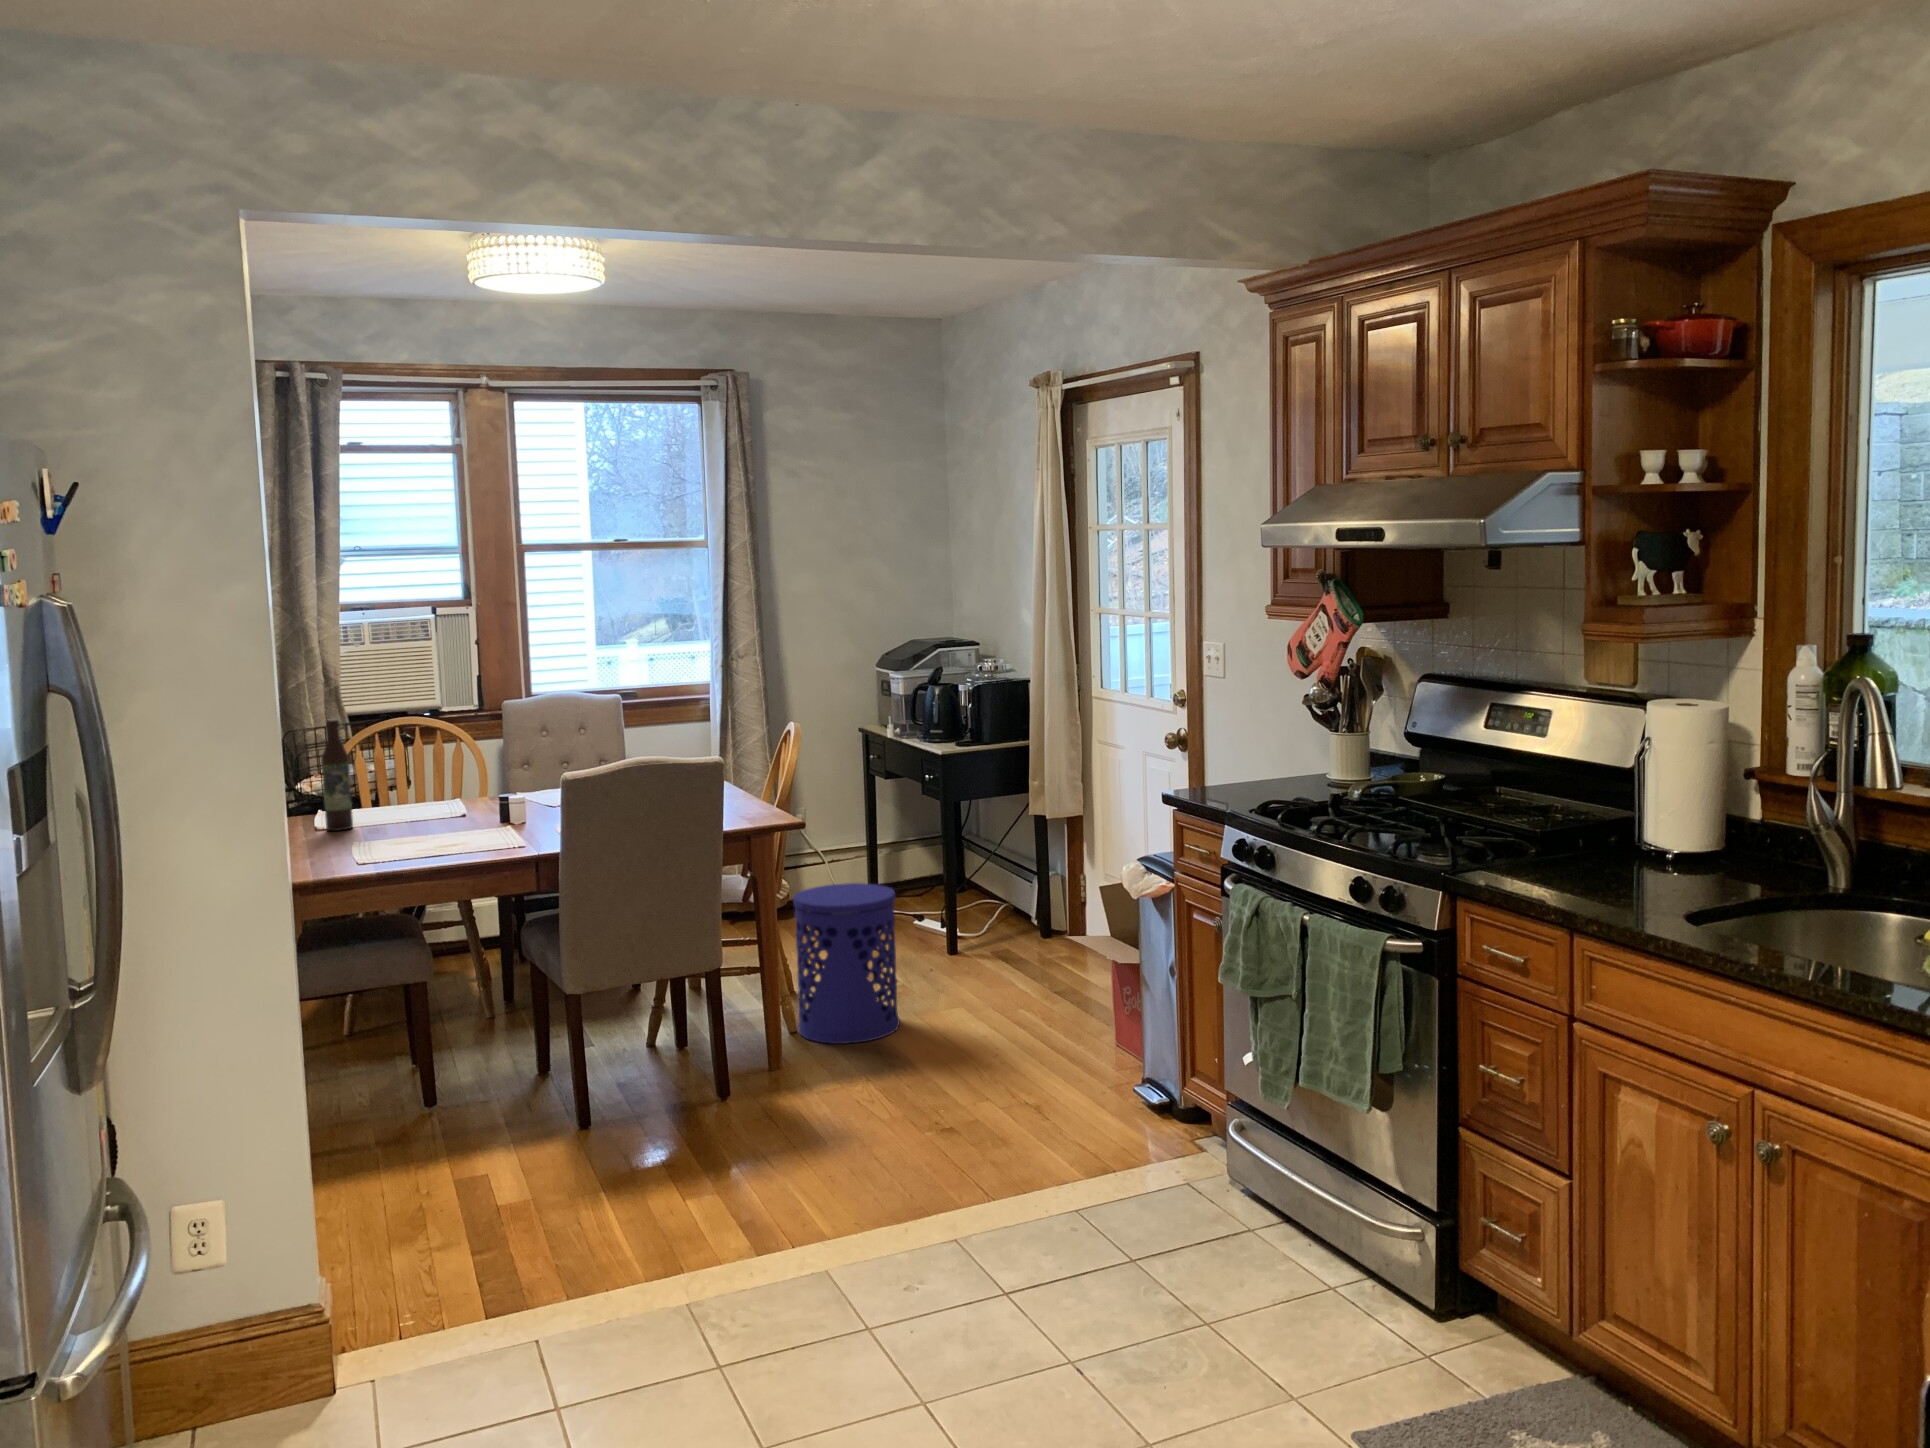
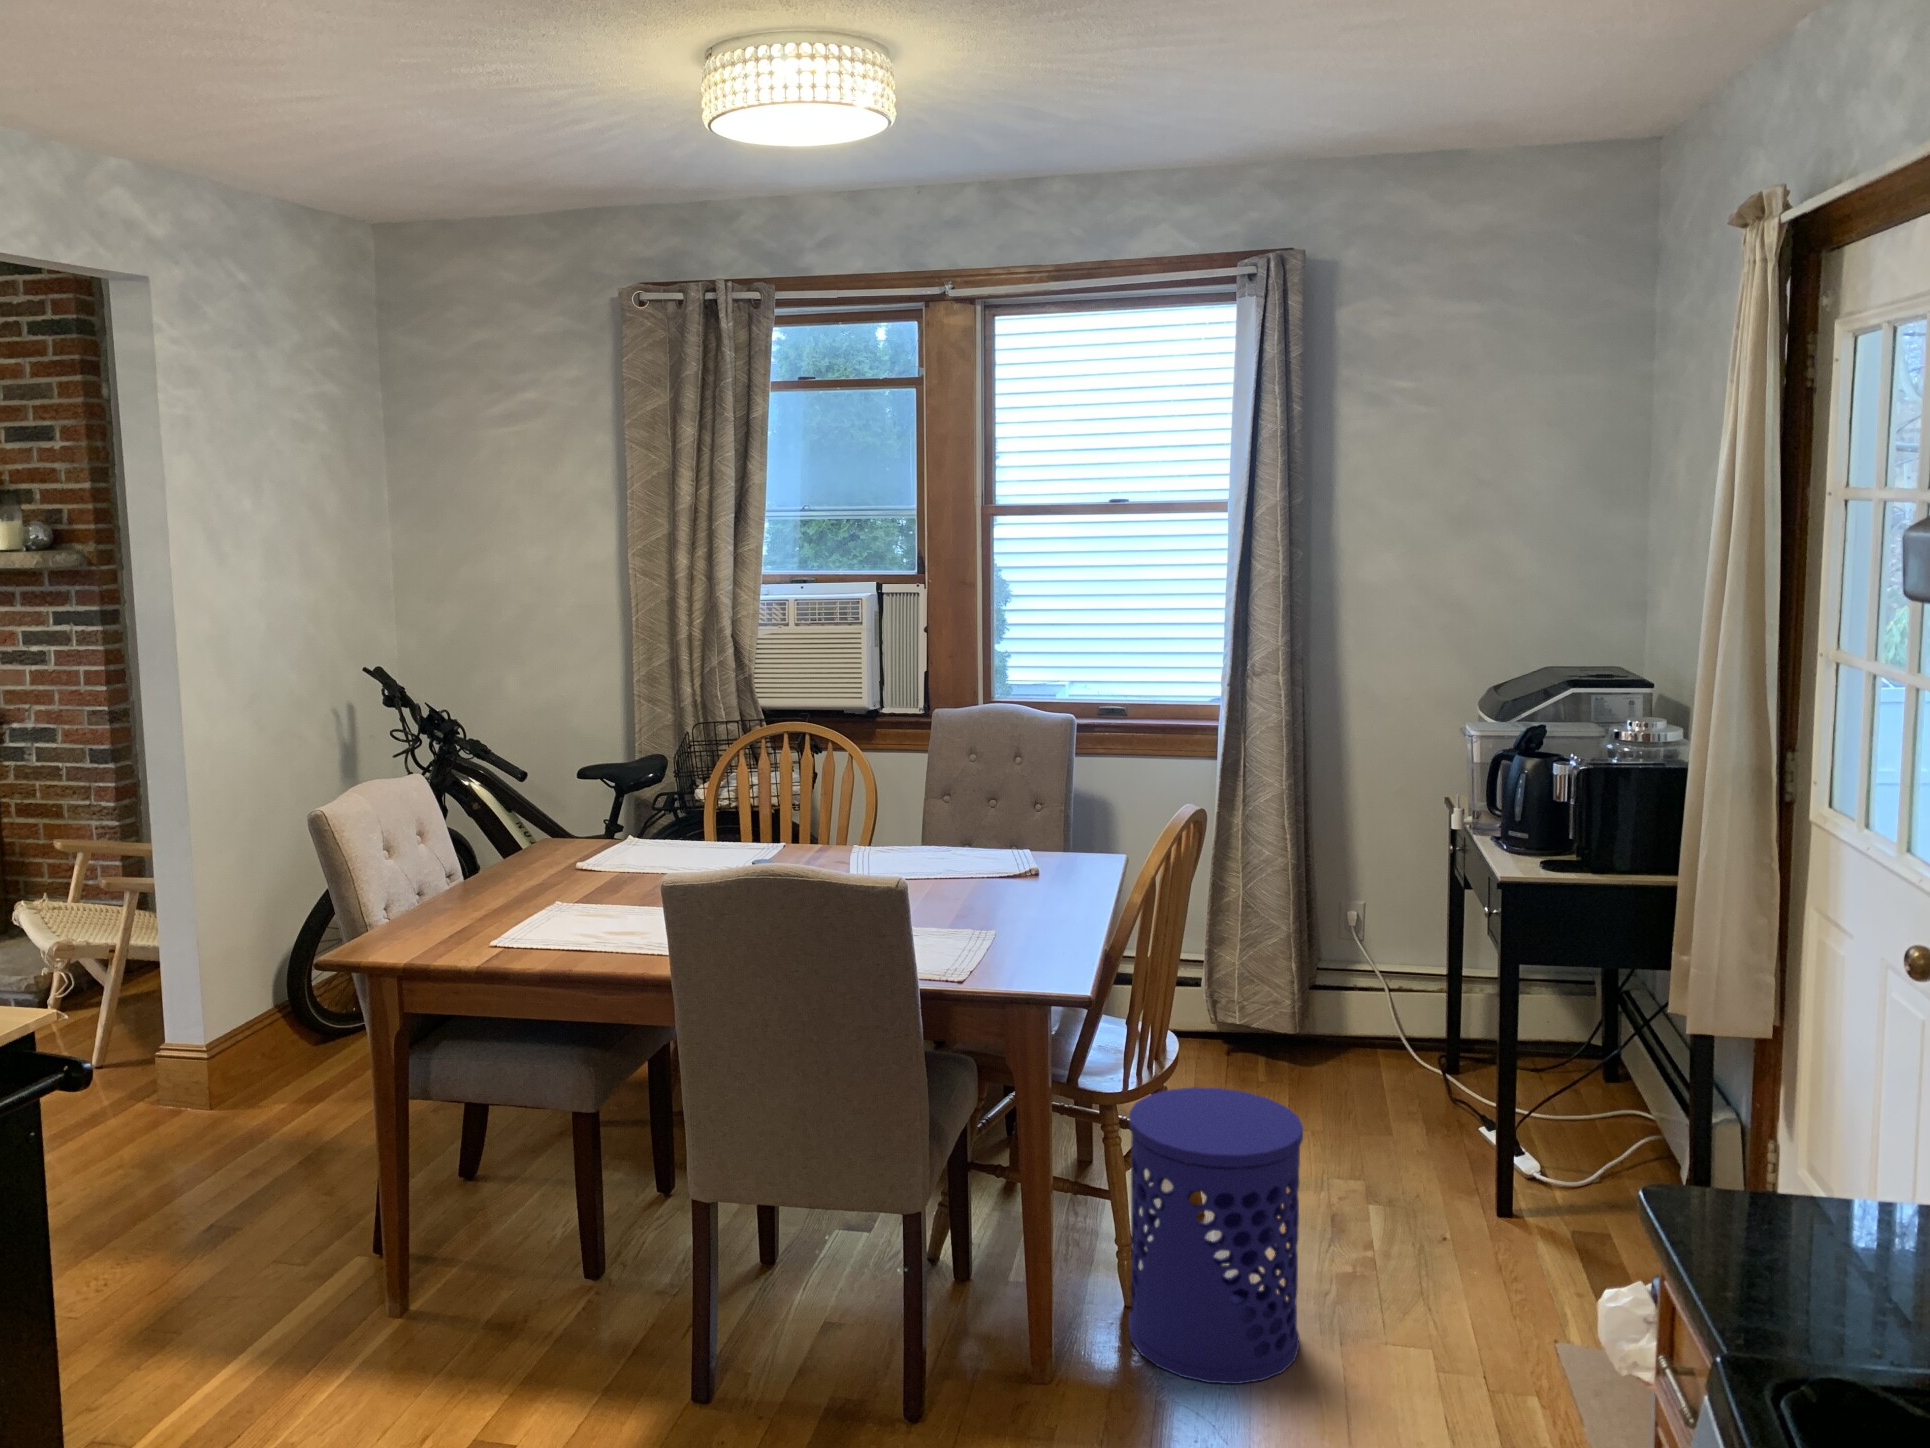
wine bottle: present [322,719,353,831] -> none [554,740,591,886]

